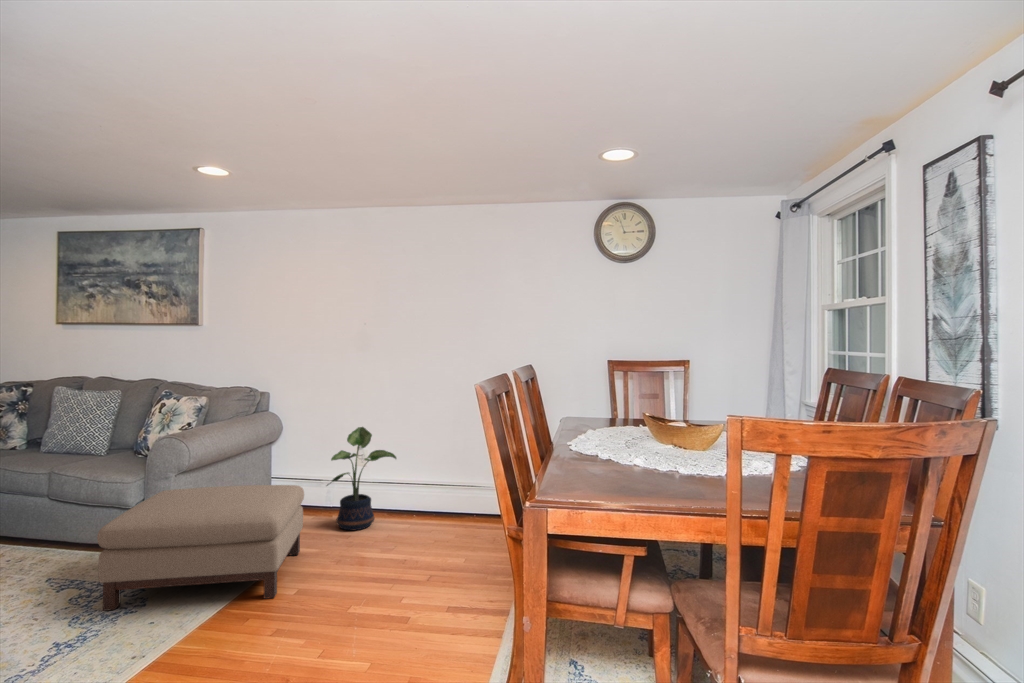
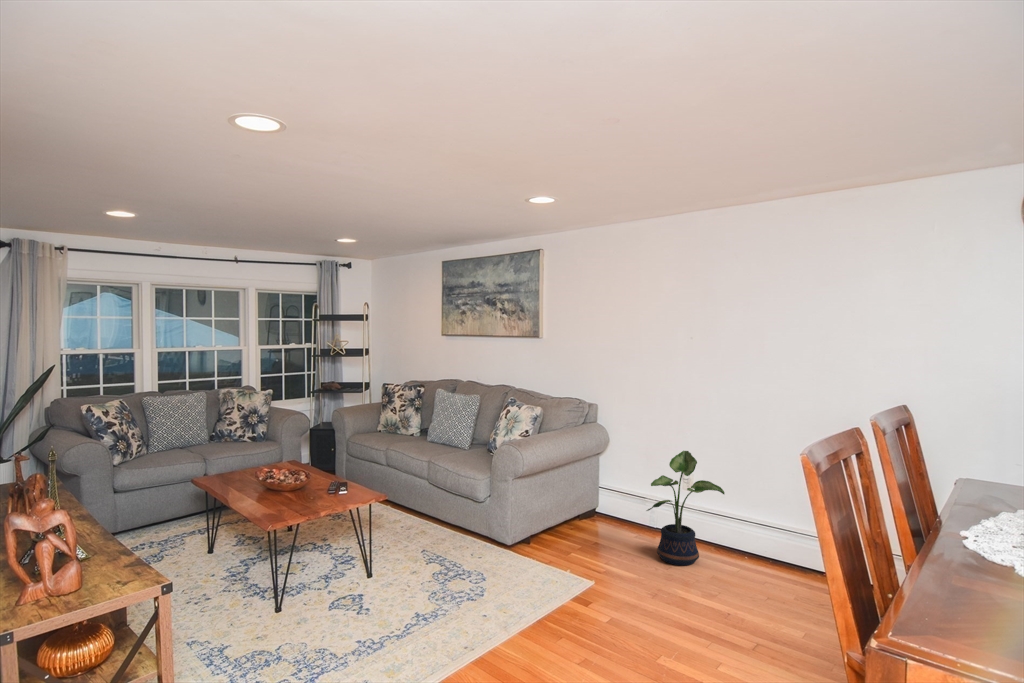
ottoman: present [97,485,304,611] -> none [450,492,621,624]

